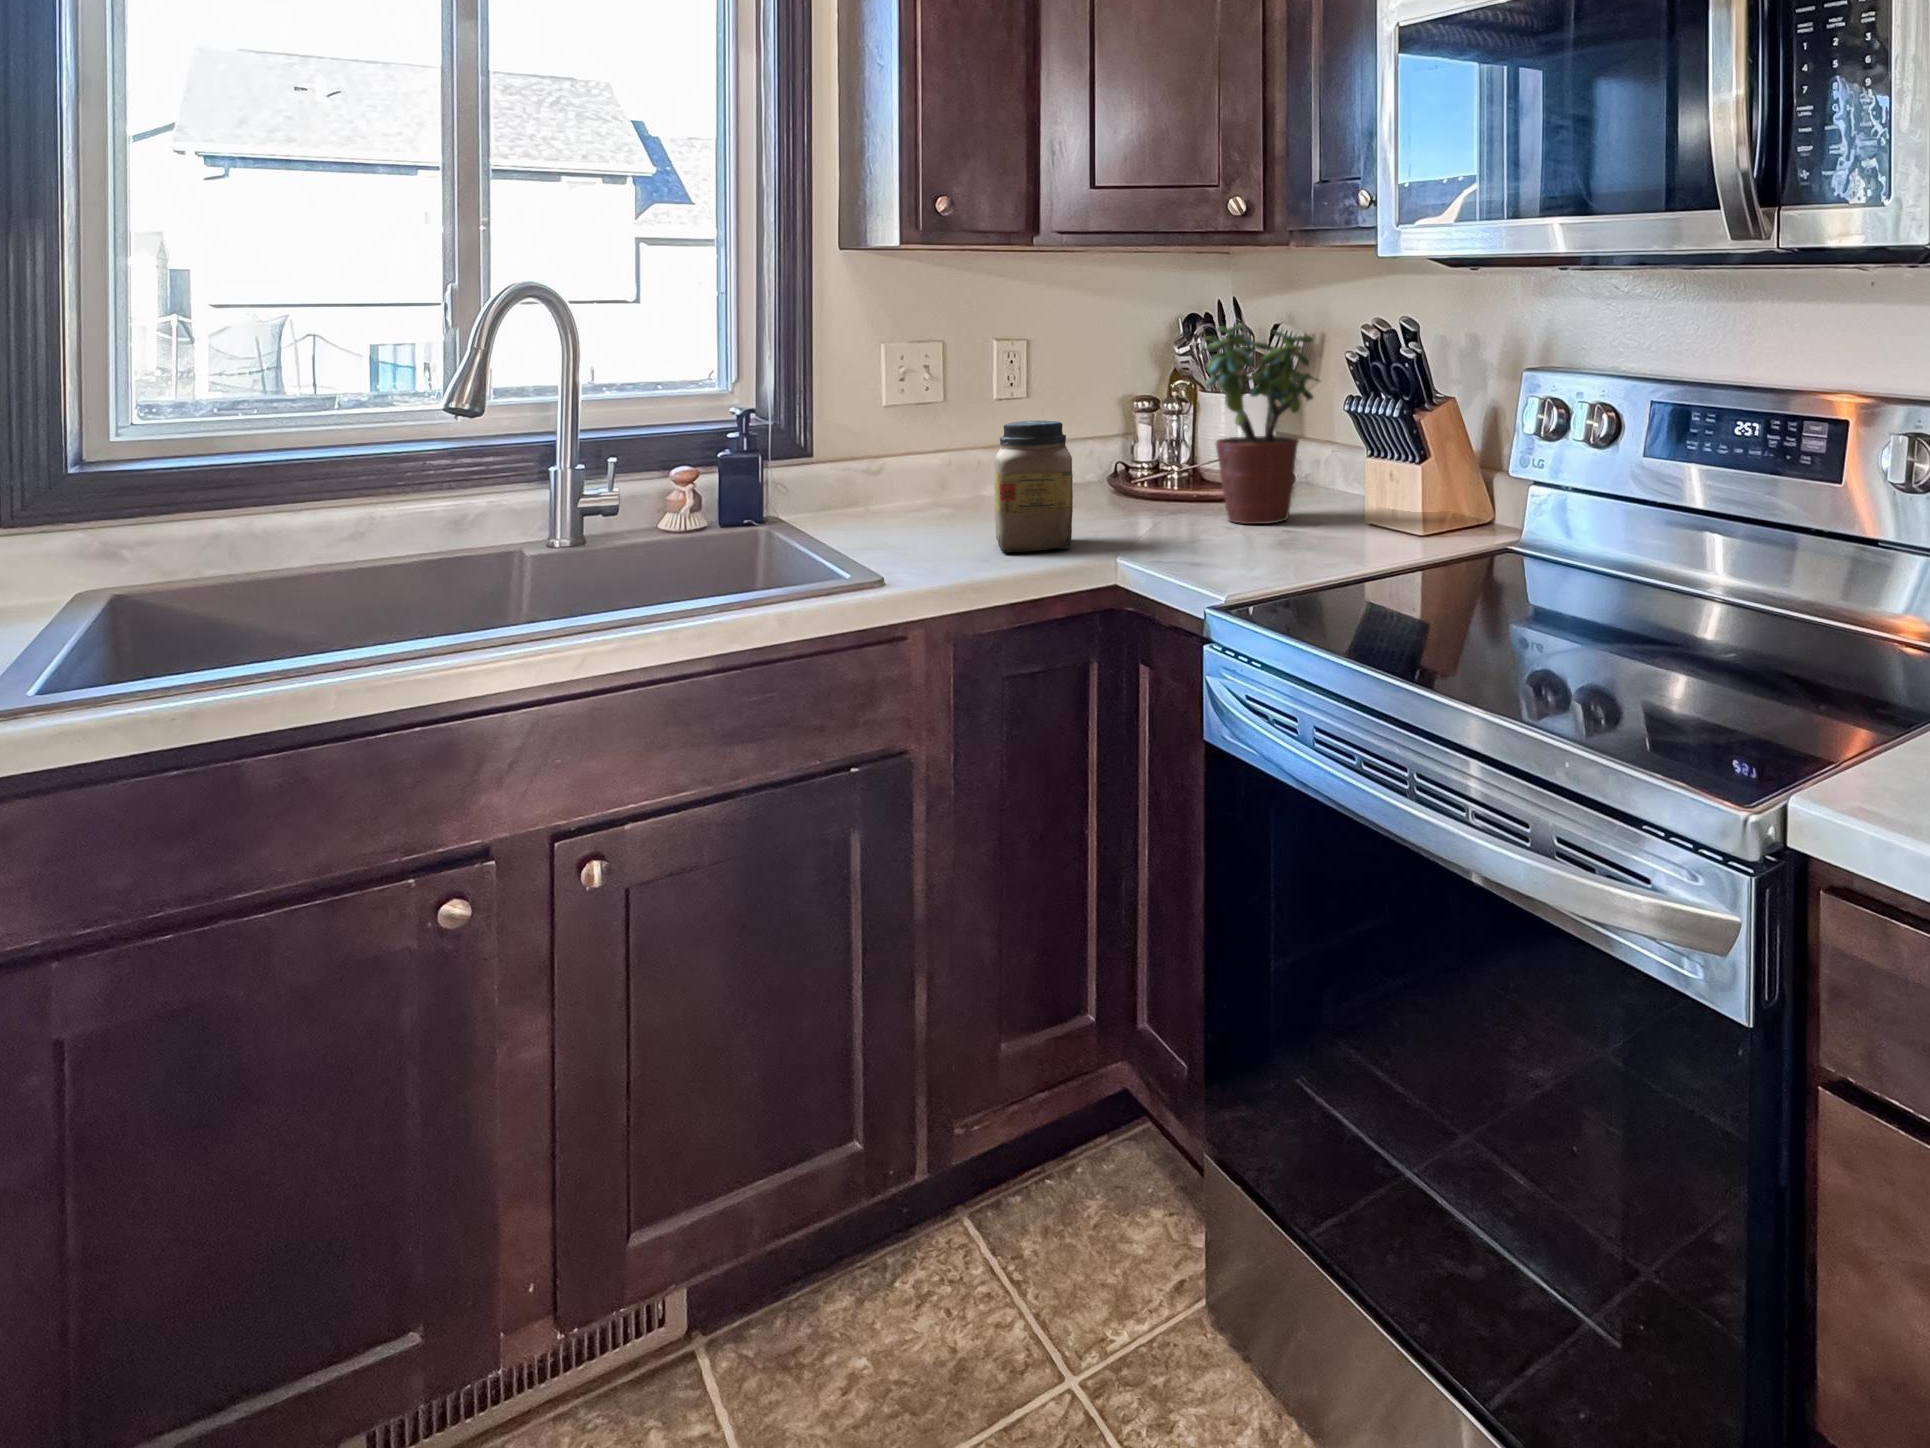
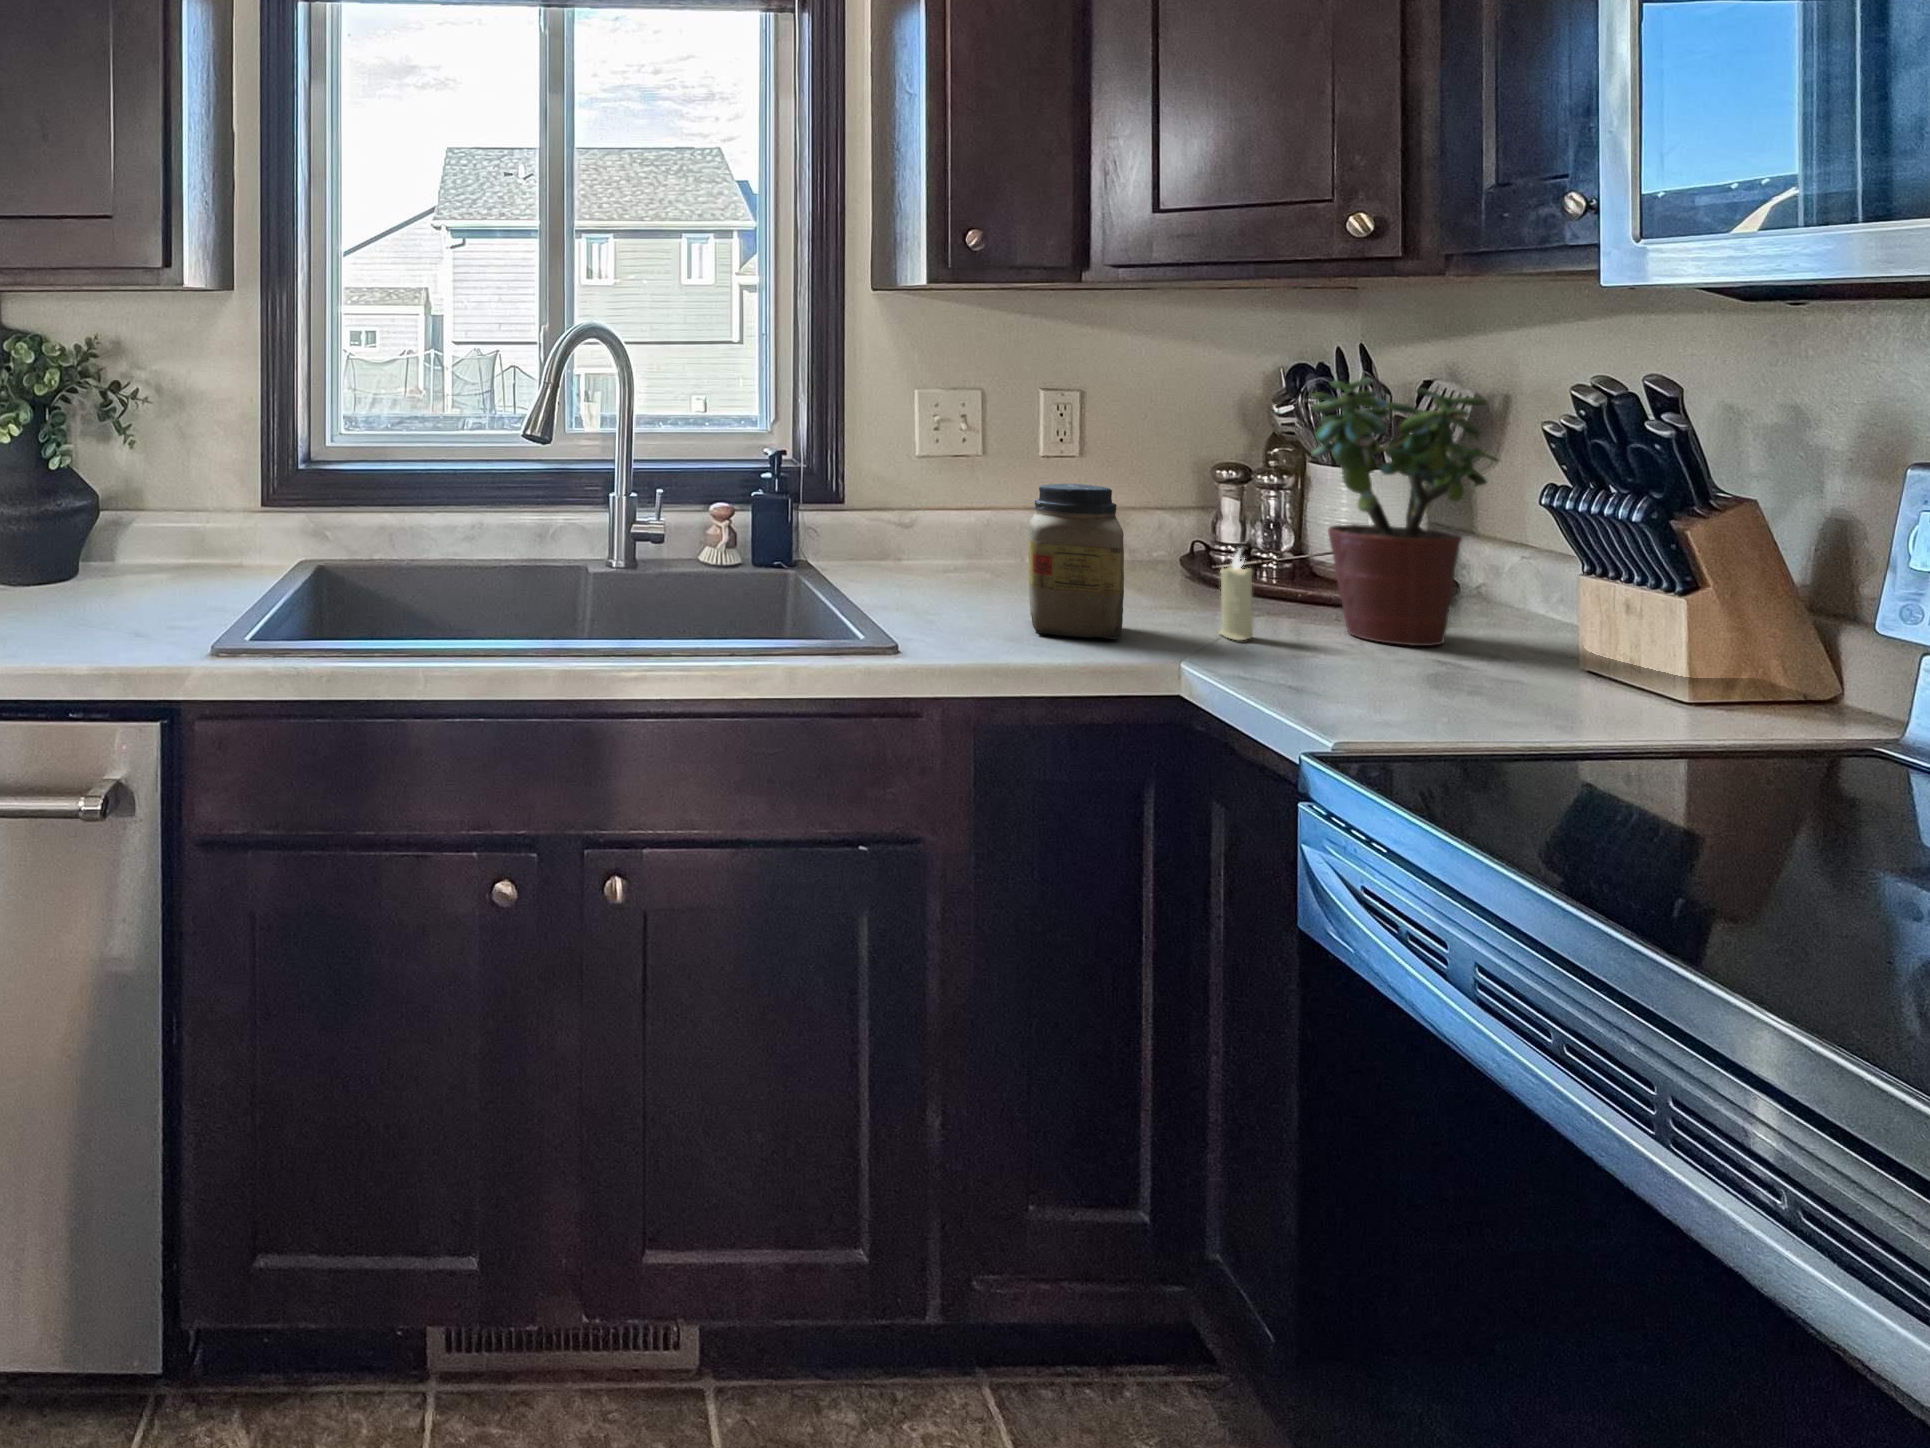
candle: none [1140,462,1166,536] -> present [1219,550,1253,640]

